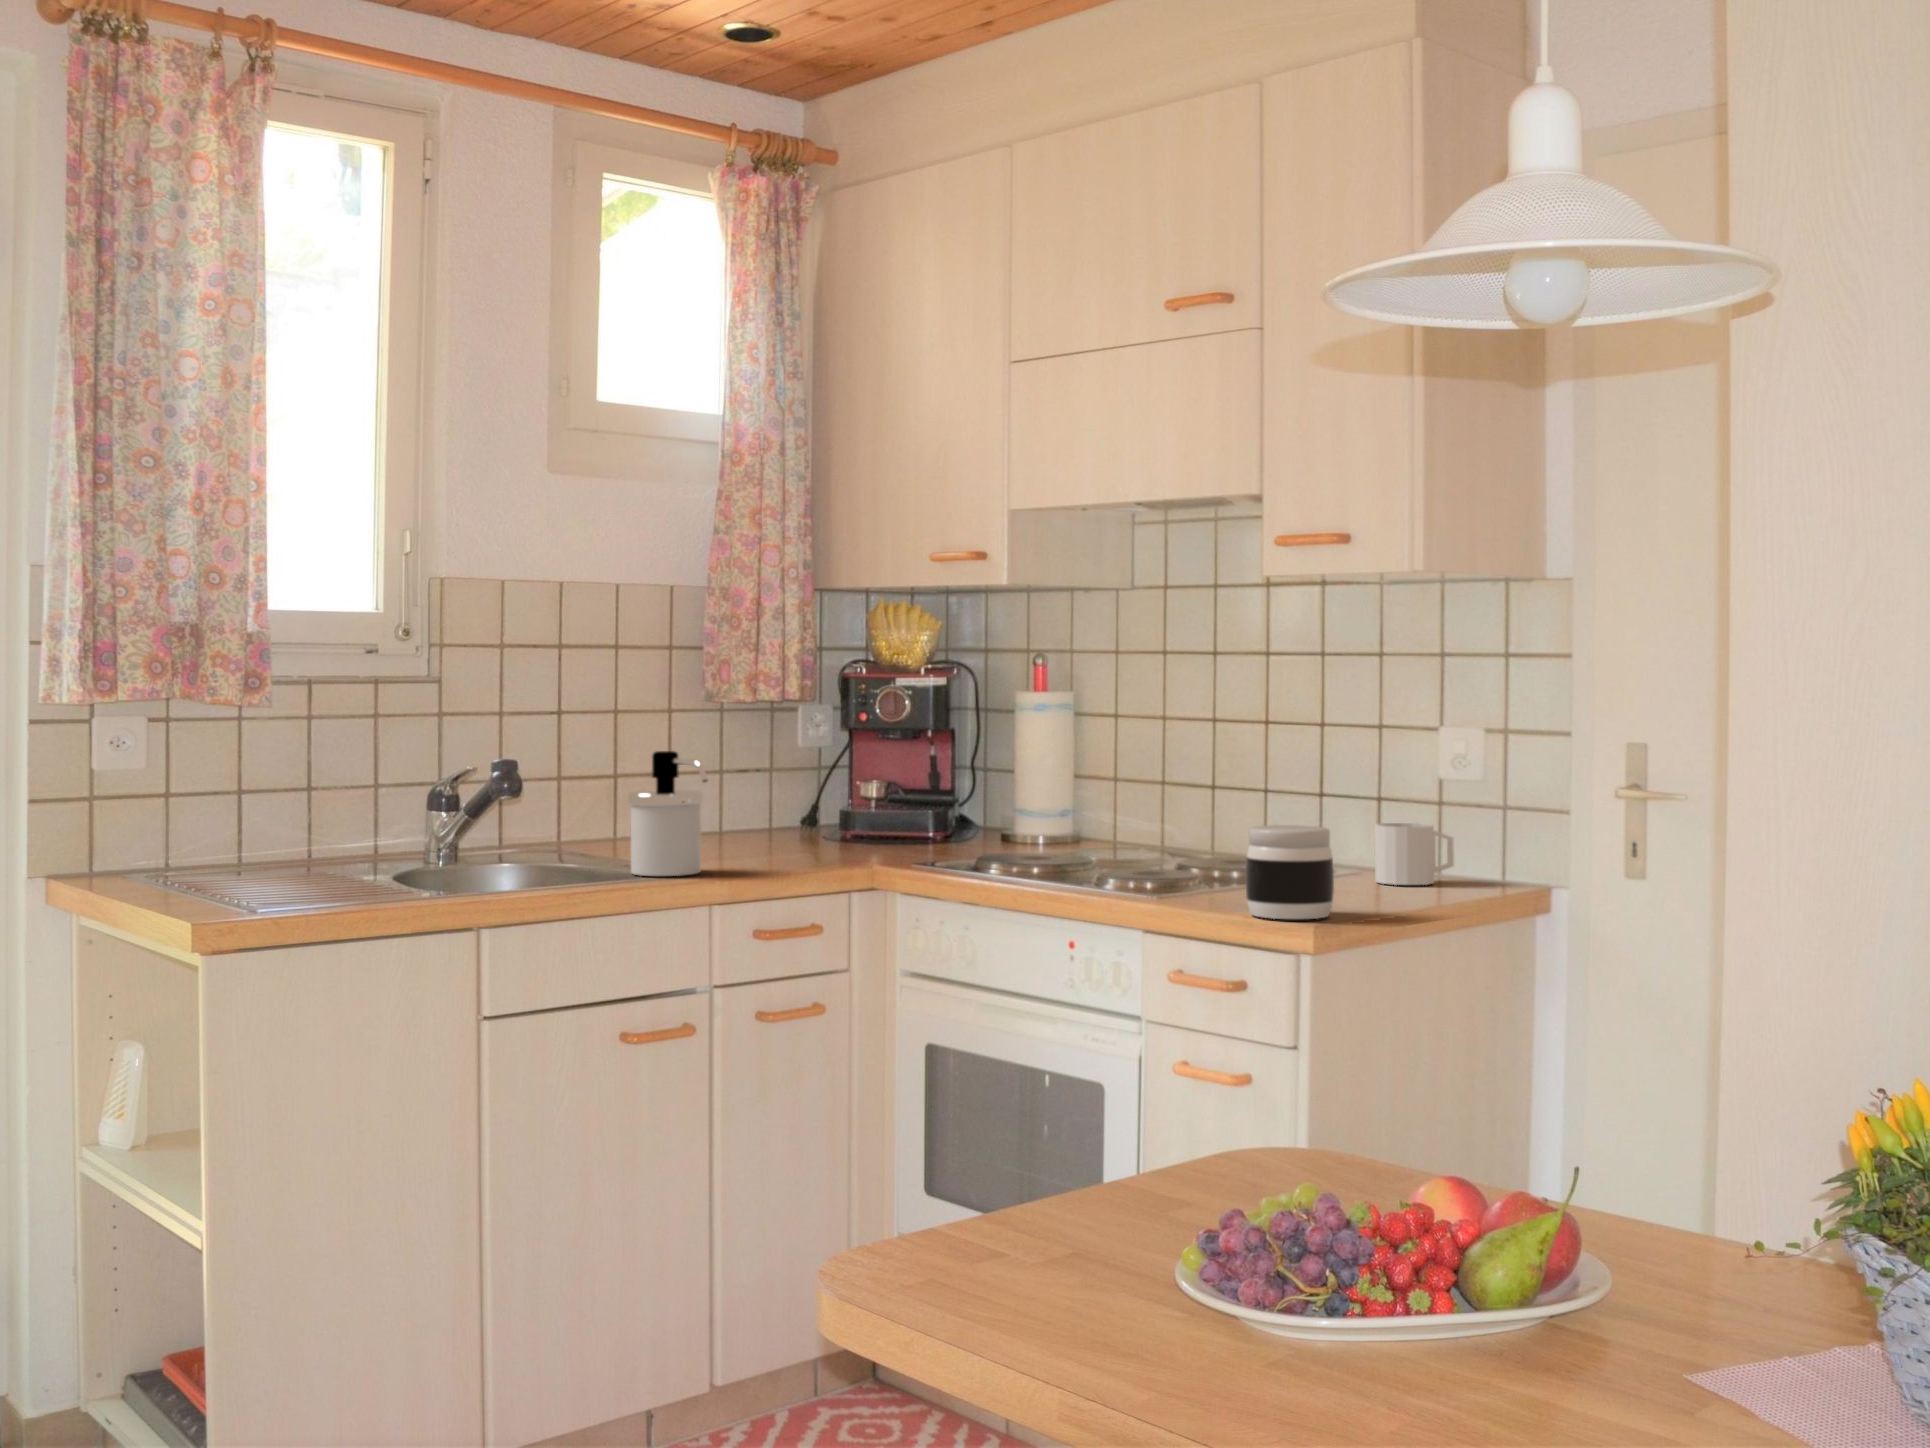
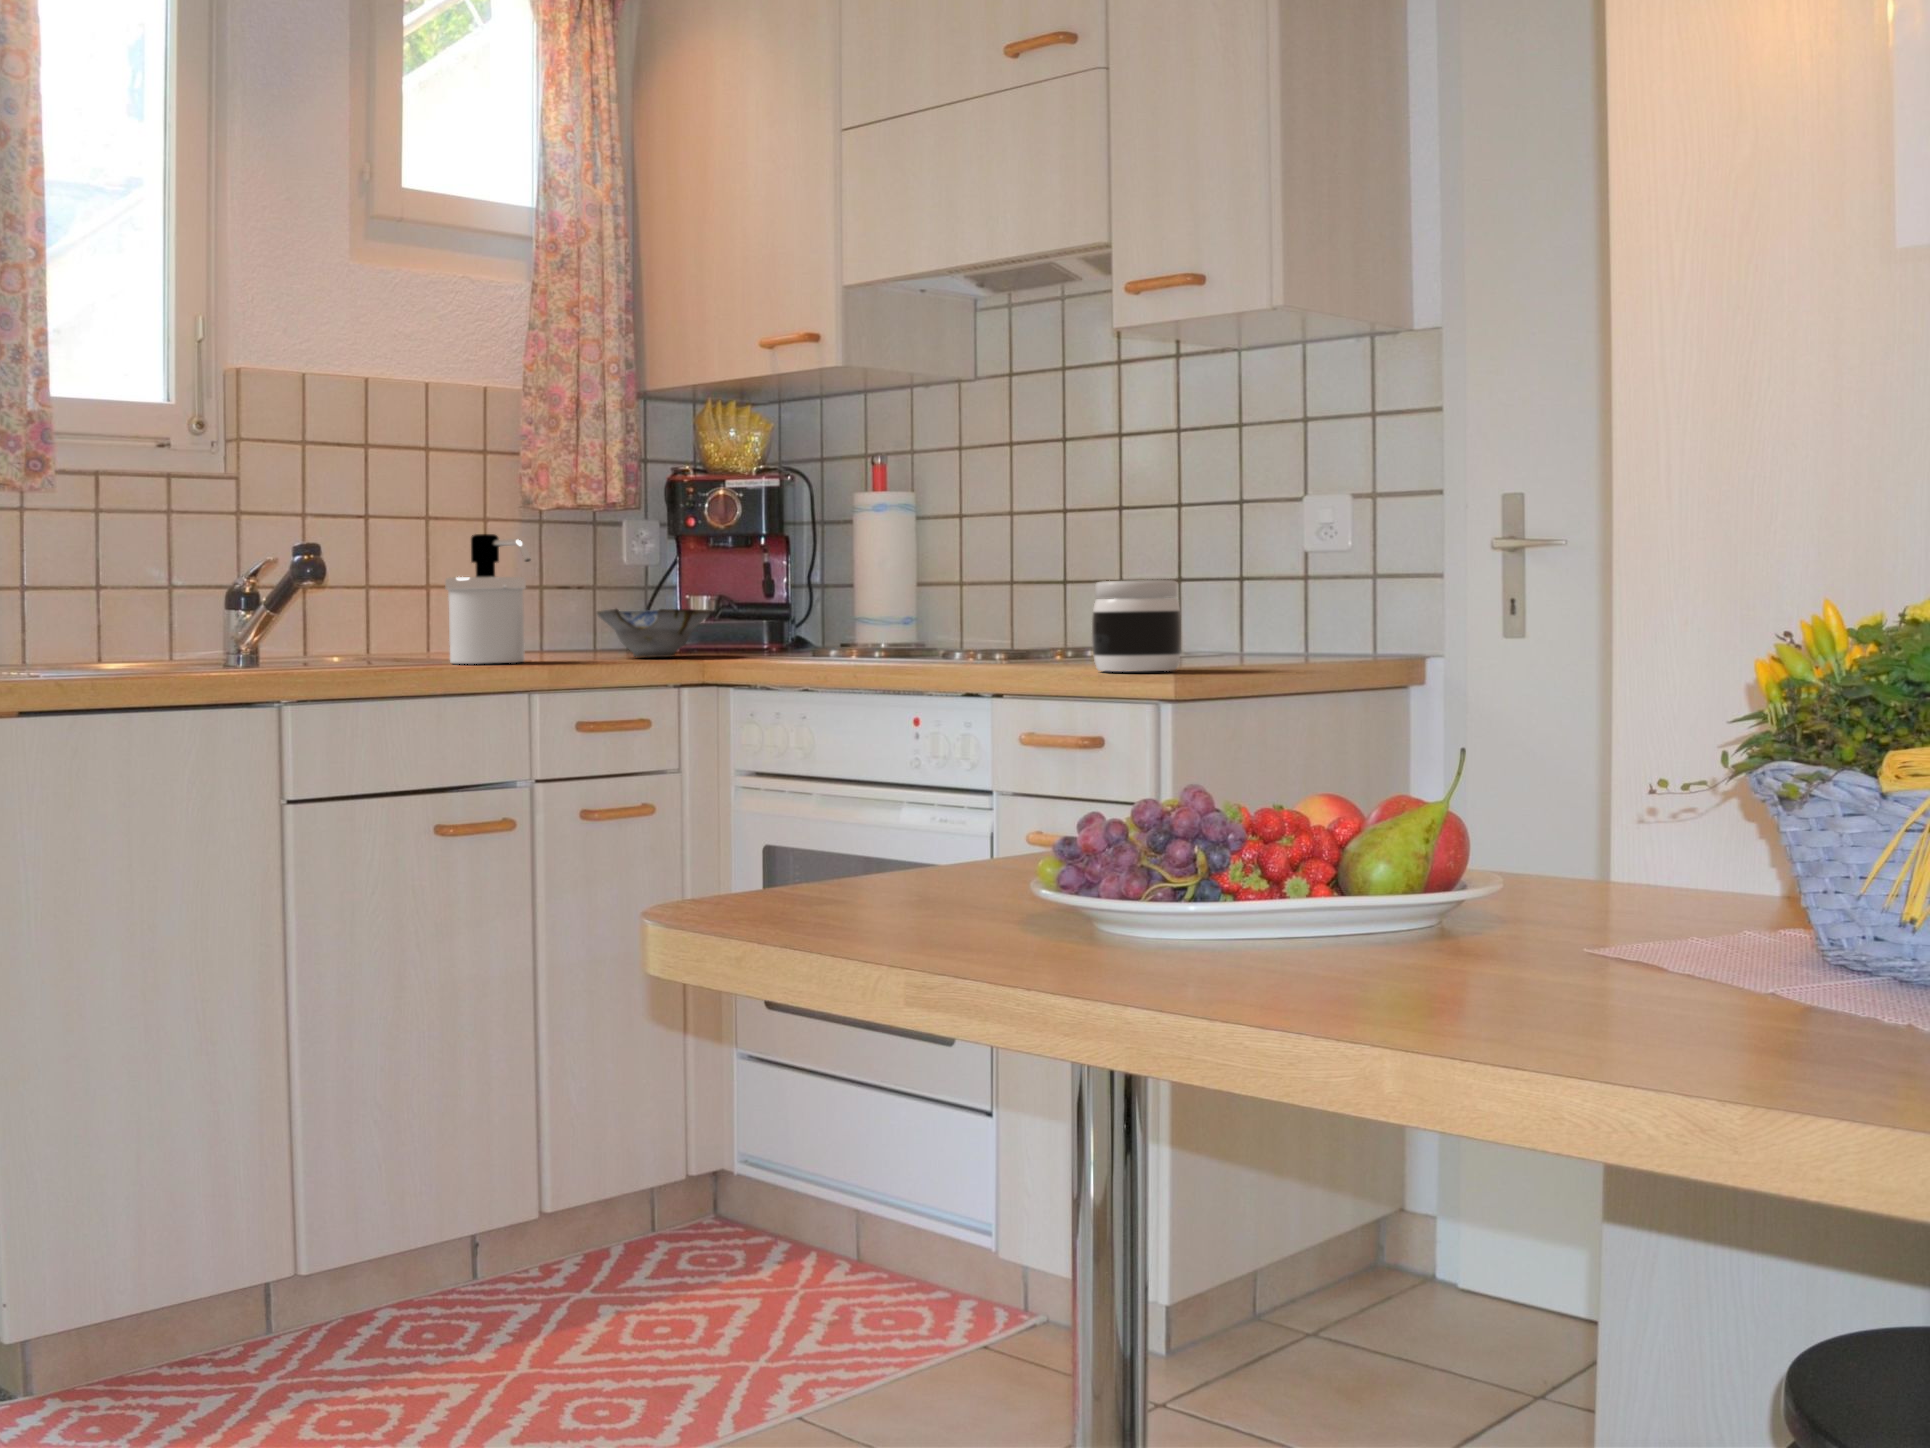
ceramic bowl: none [769,815,878,865] -> present [597,609,710,657]
mug: present [1375,823,1454,885] -> none [1219,598,1298,658]

